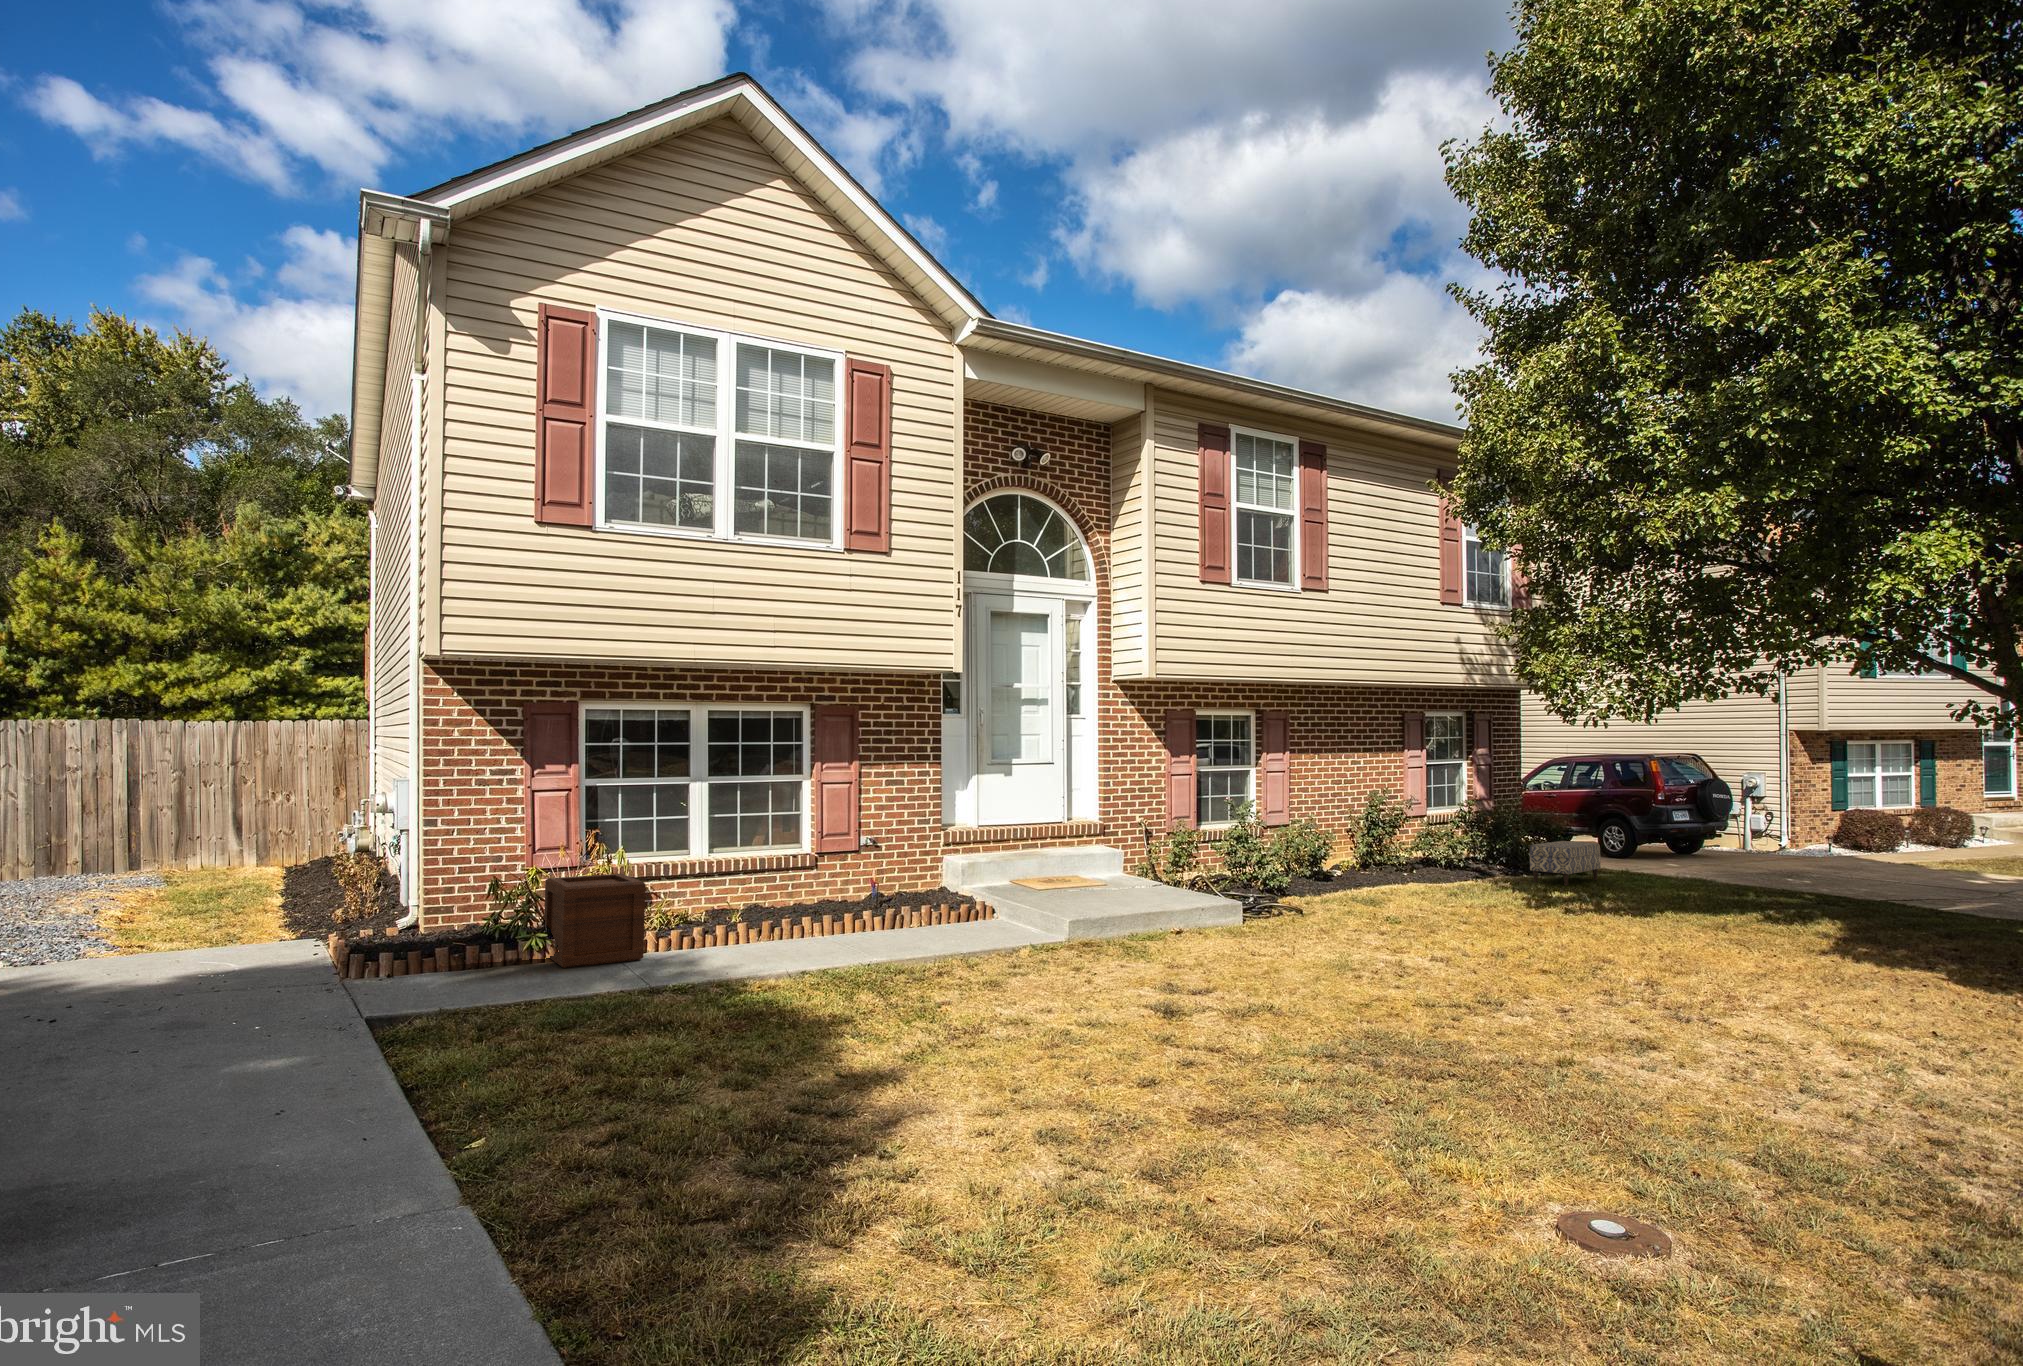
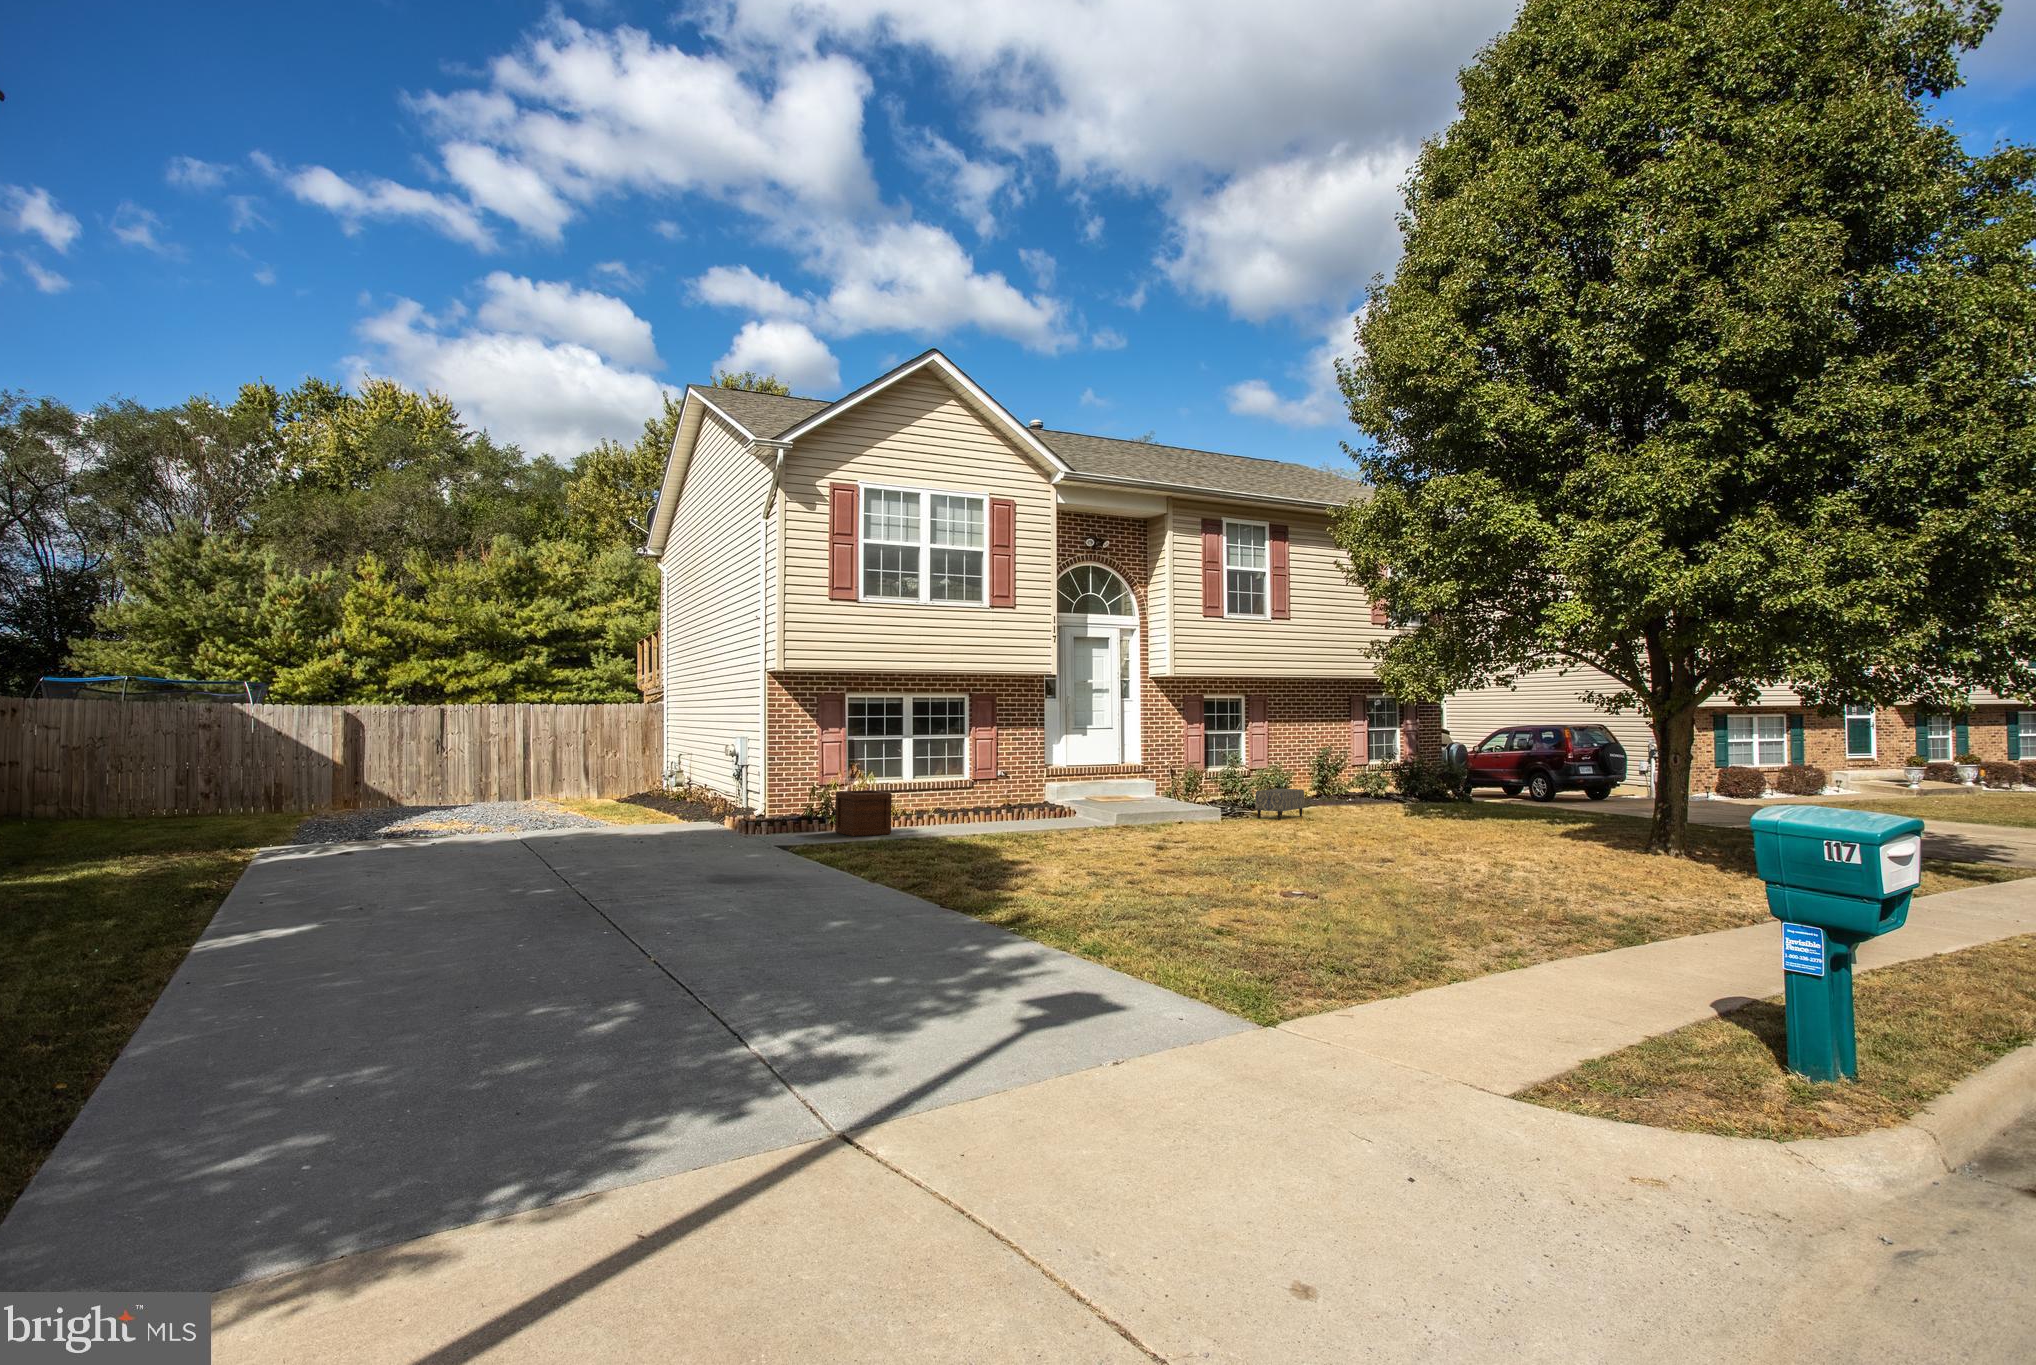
bench: present [1530,841,1601,886] -> present [1255,788,1305,820]

